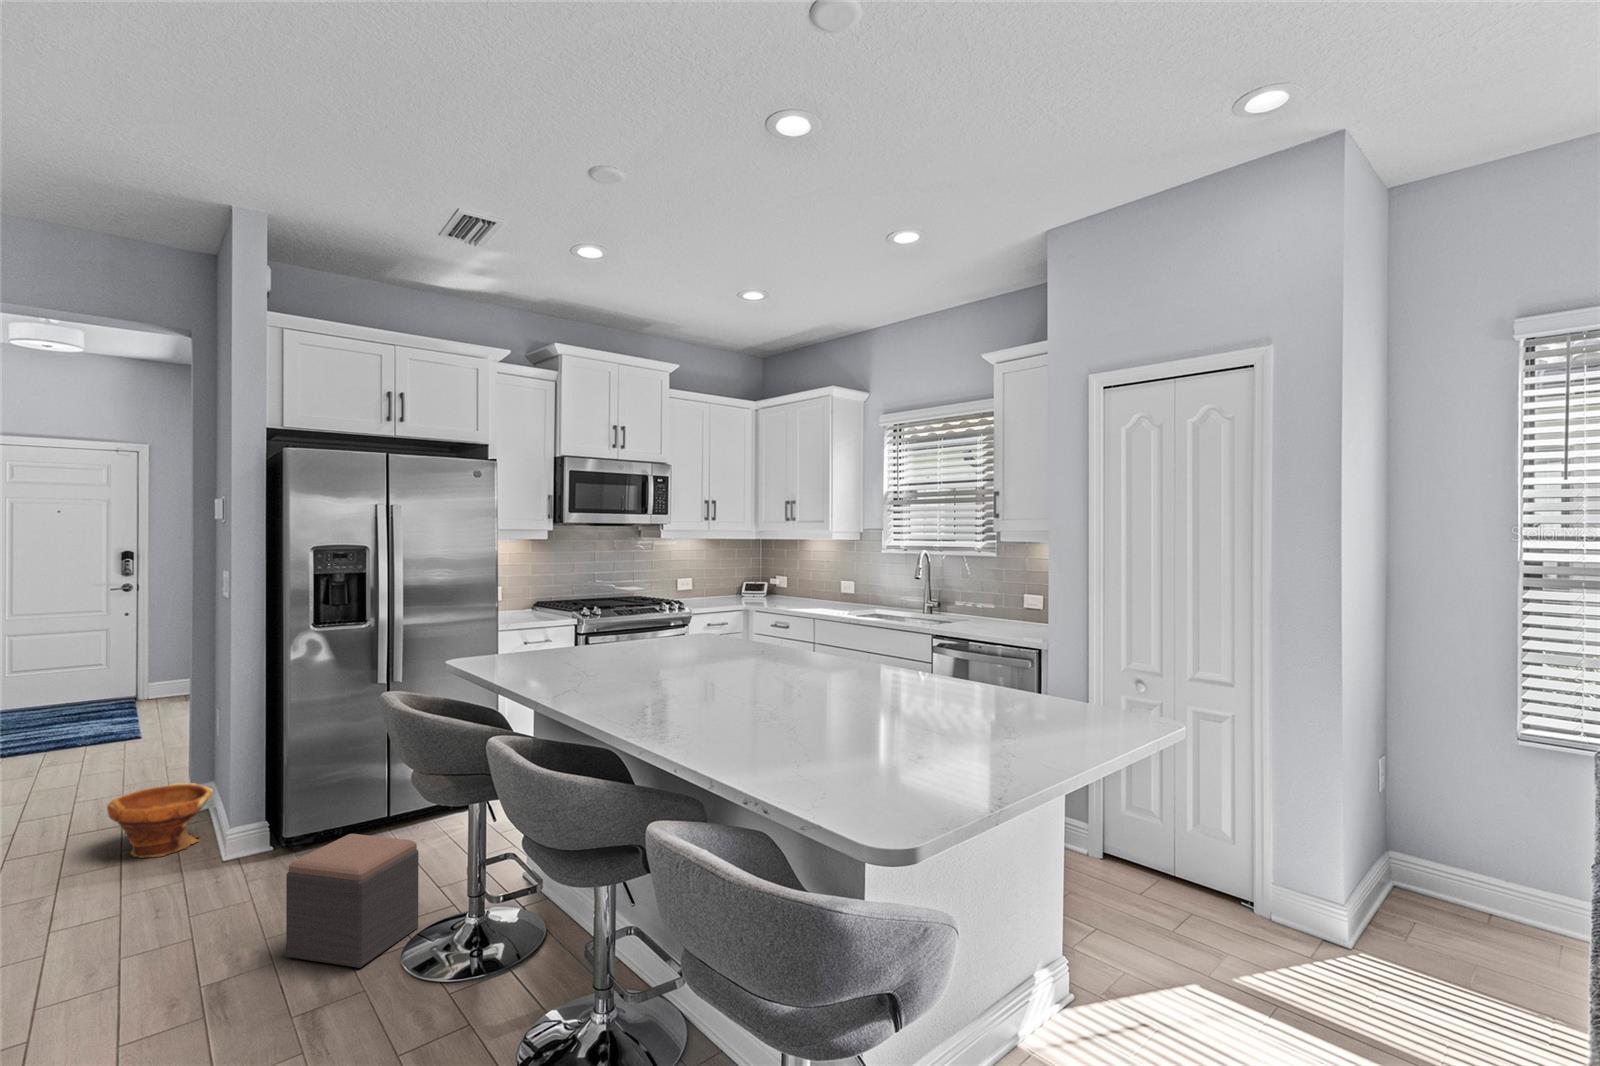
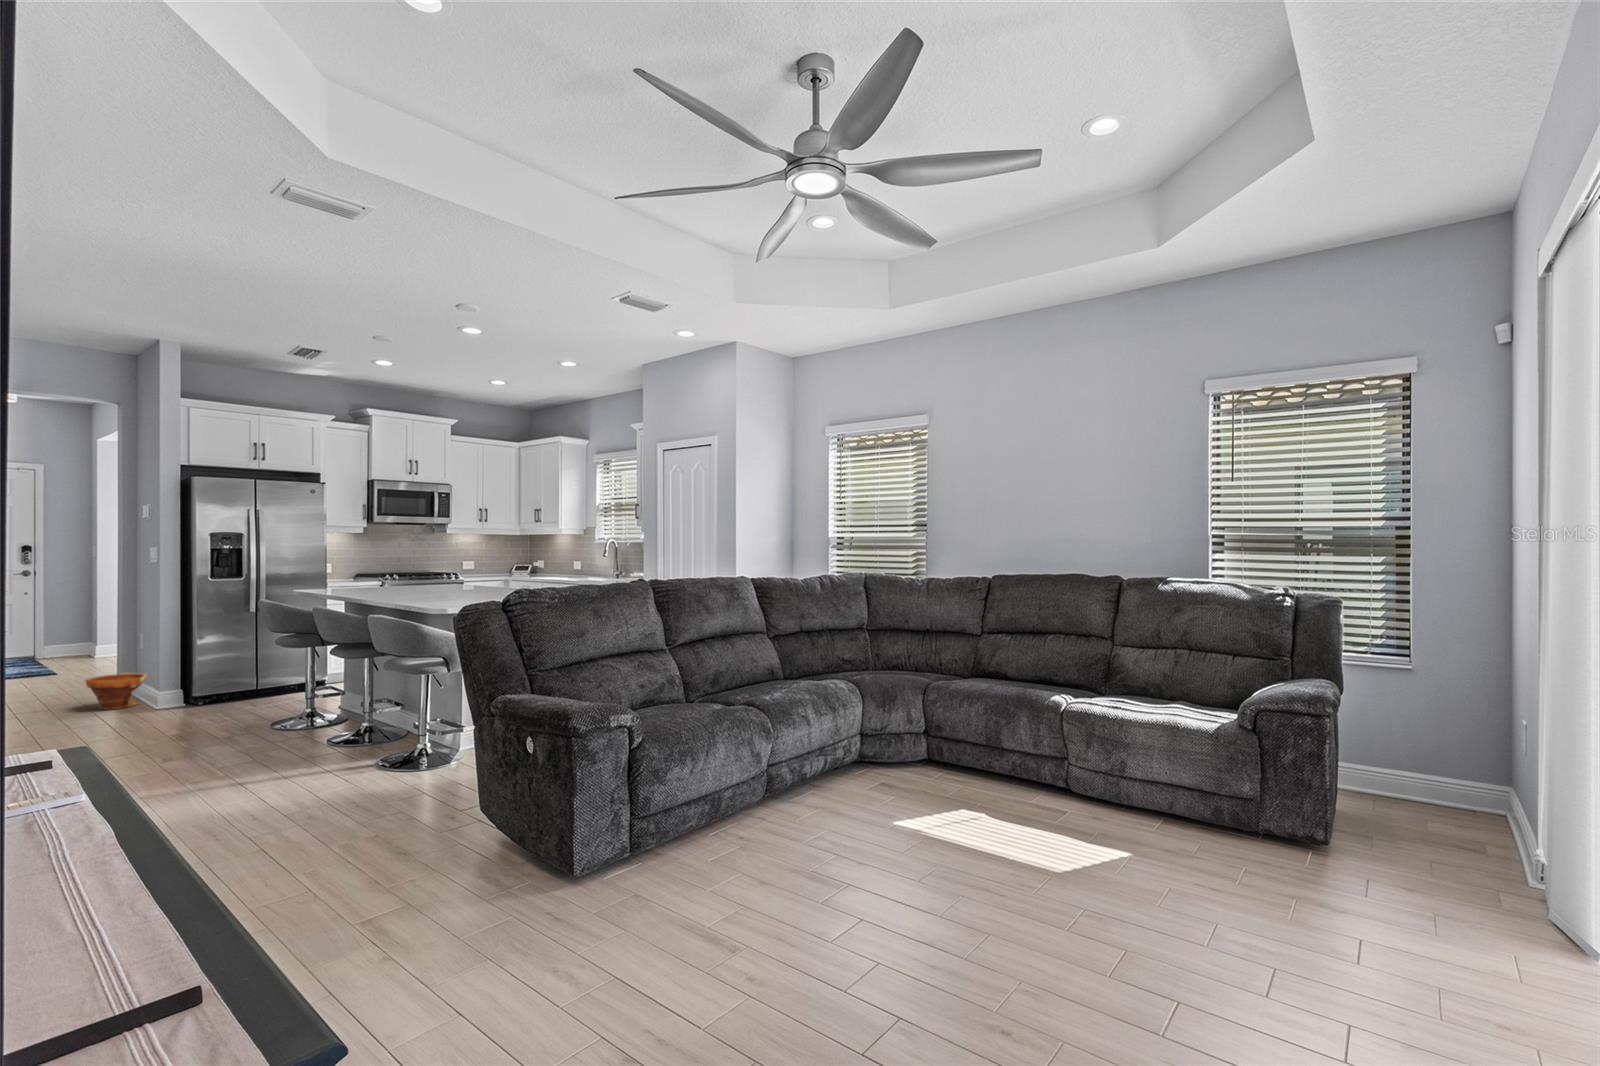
footstool: present [286,834,419,968] -> none [206,676,276,731]

